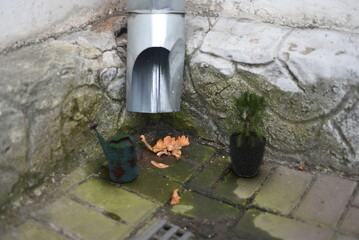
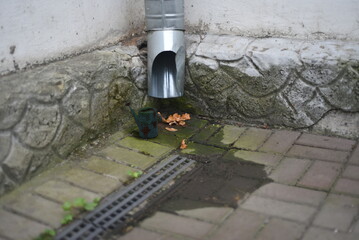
potted plant: present [221,90,273,177] -> none [210,74,245,133]

